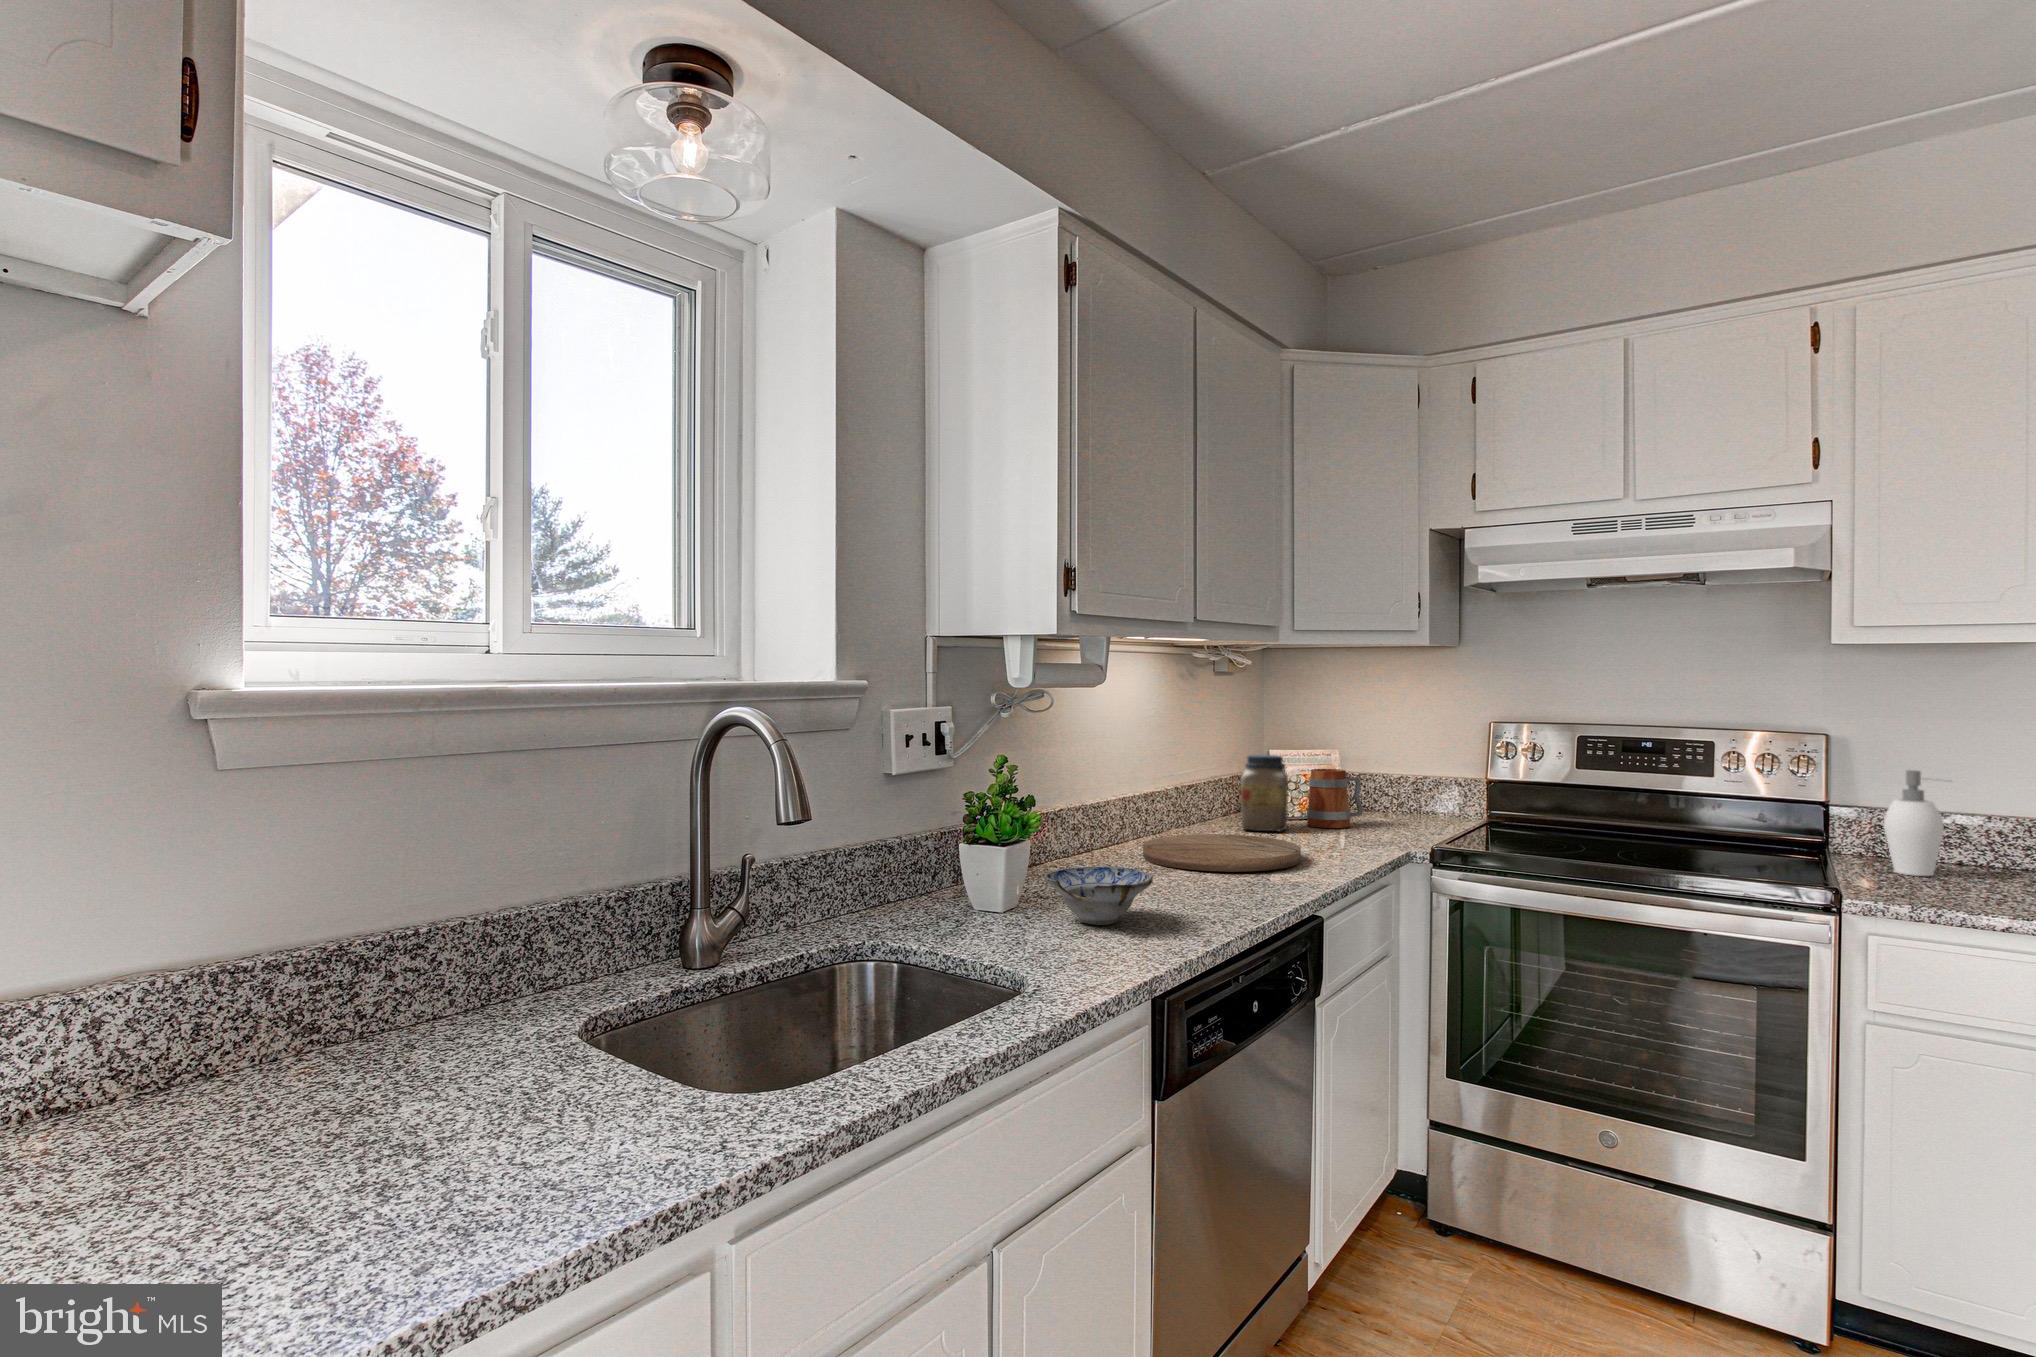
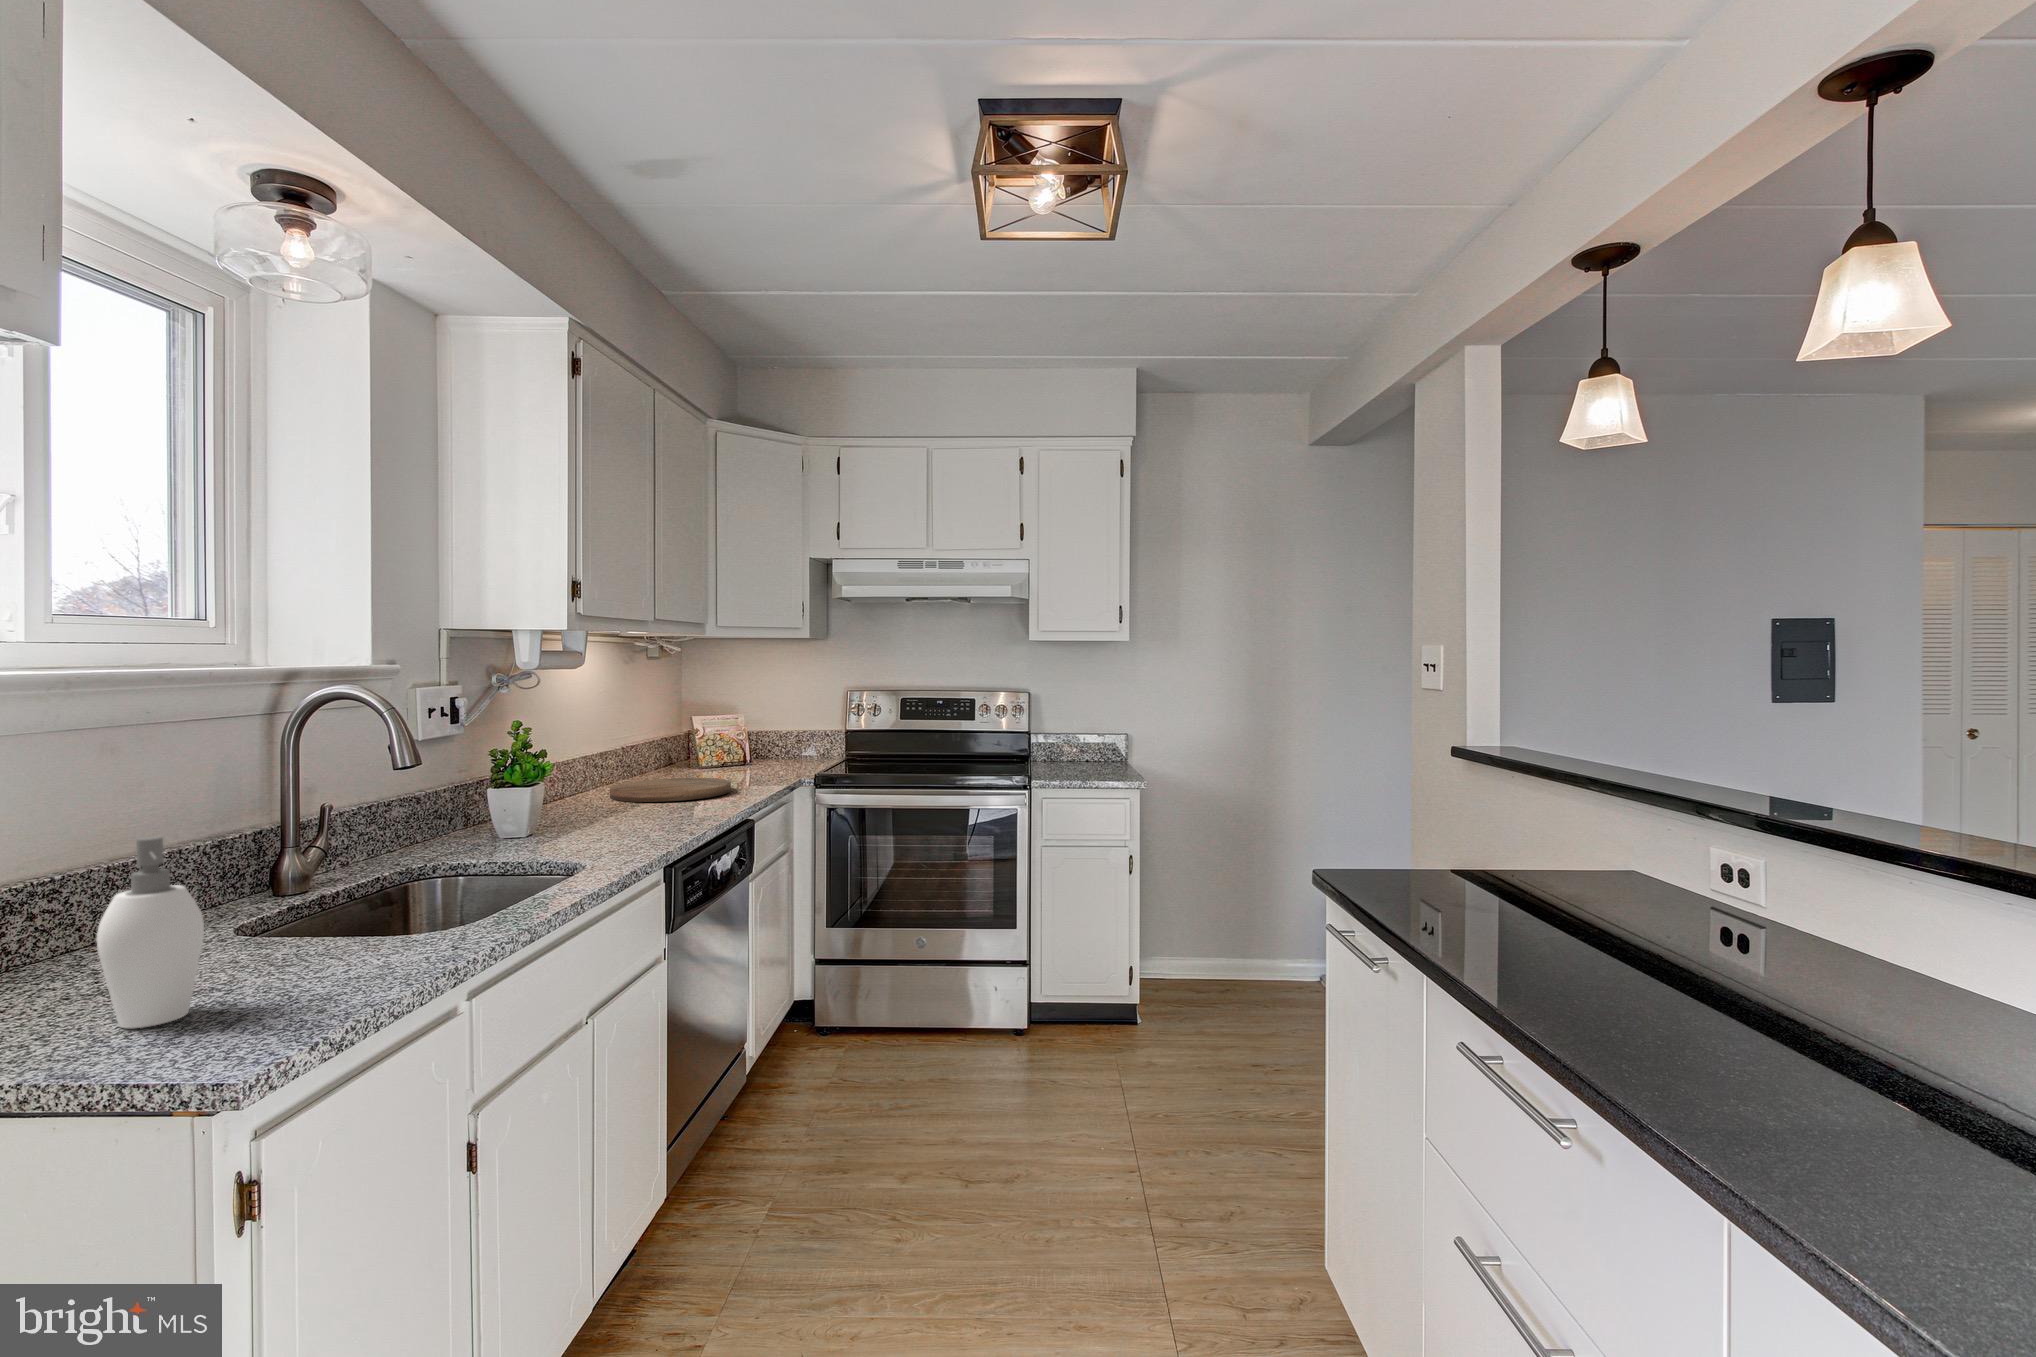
jar: present [1241,754,1288,831] -> none [675,719,711,777]
mug: present [1307,769,1363,828] -> none [723,728,763,771]
soap dispenser: present [1884,770,1944,876] -> present [97,836,204,1028]
ceramic bowl: present [1044,866,1153,925] -> none [563,797,647,837]

